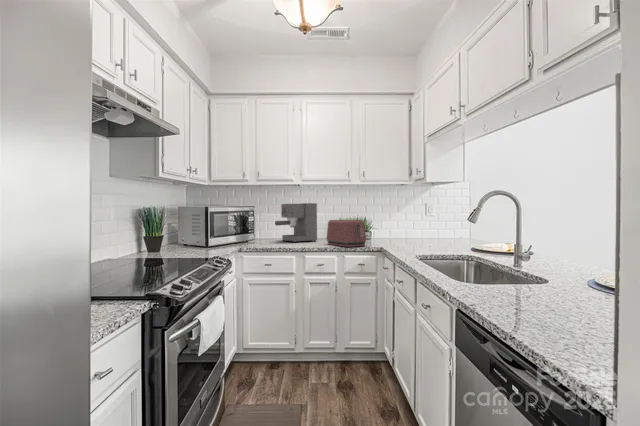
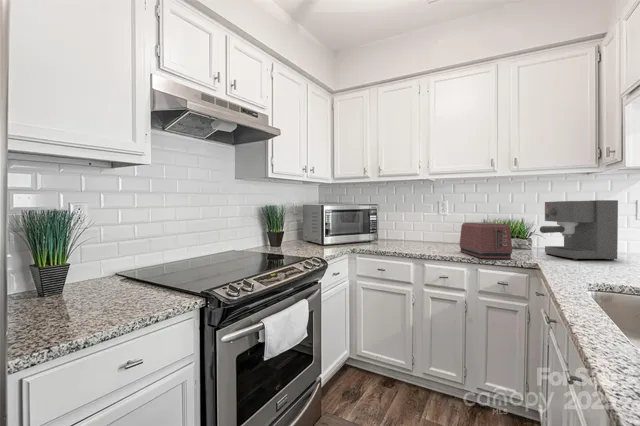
coffee maker: present [275,203,317,242] -> present [540,200,618,260]

